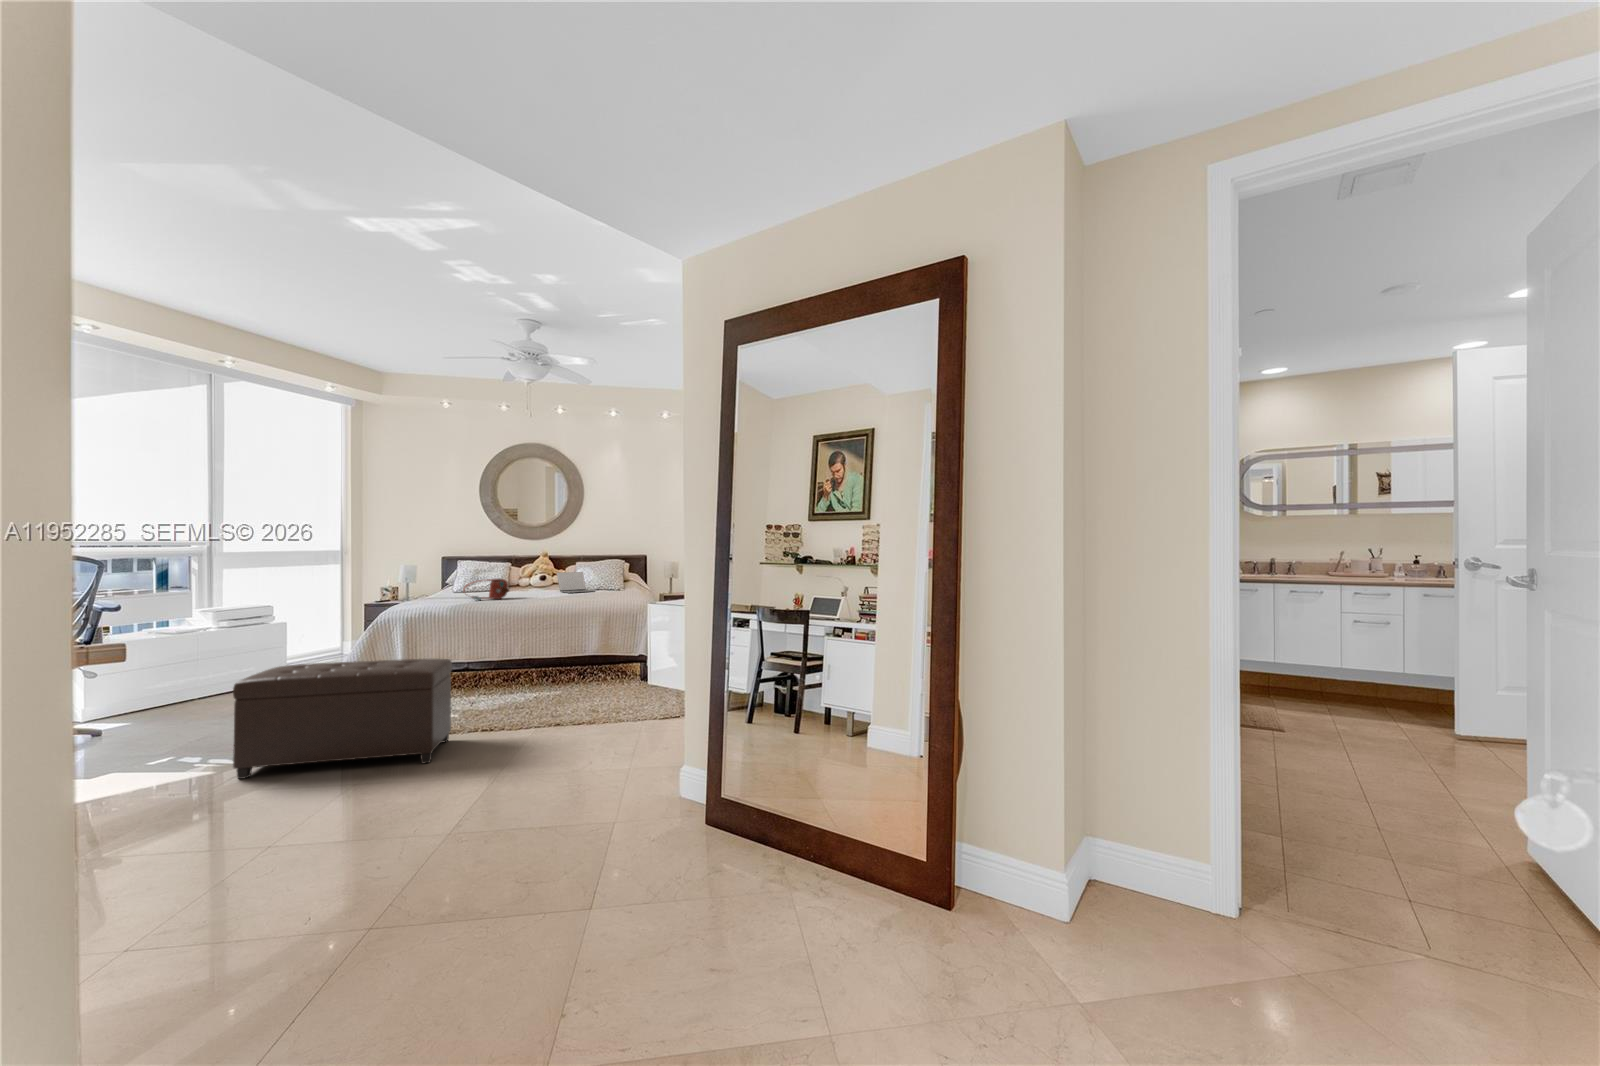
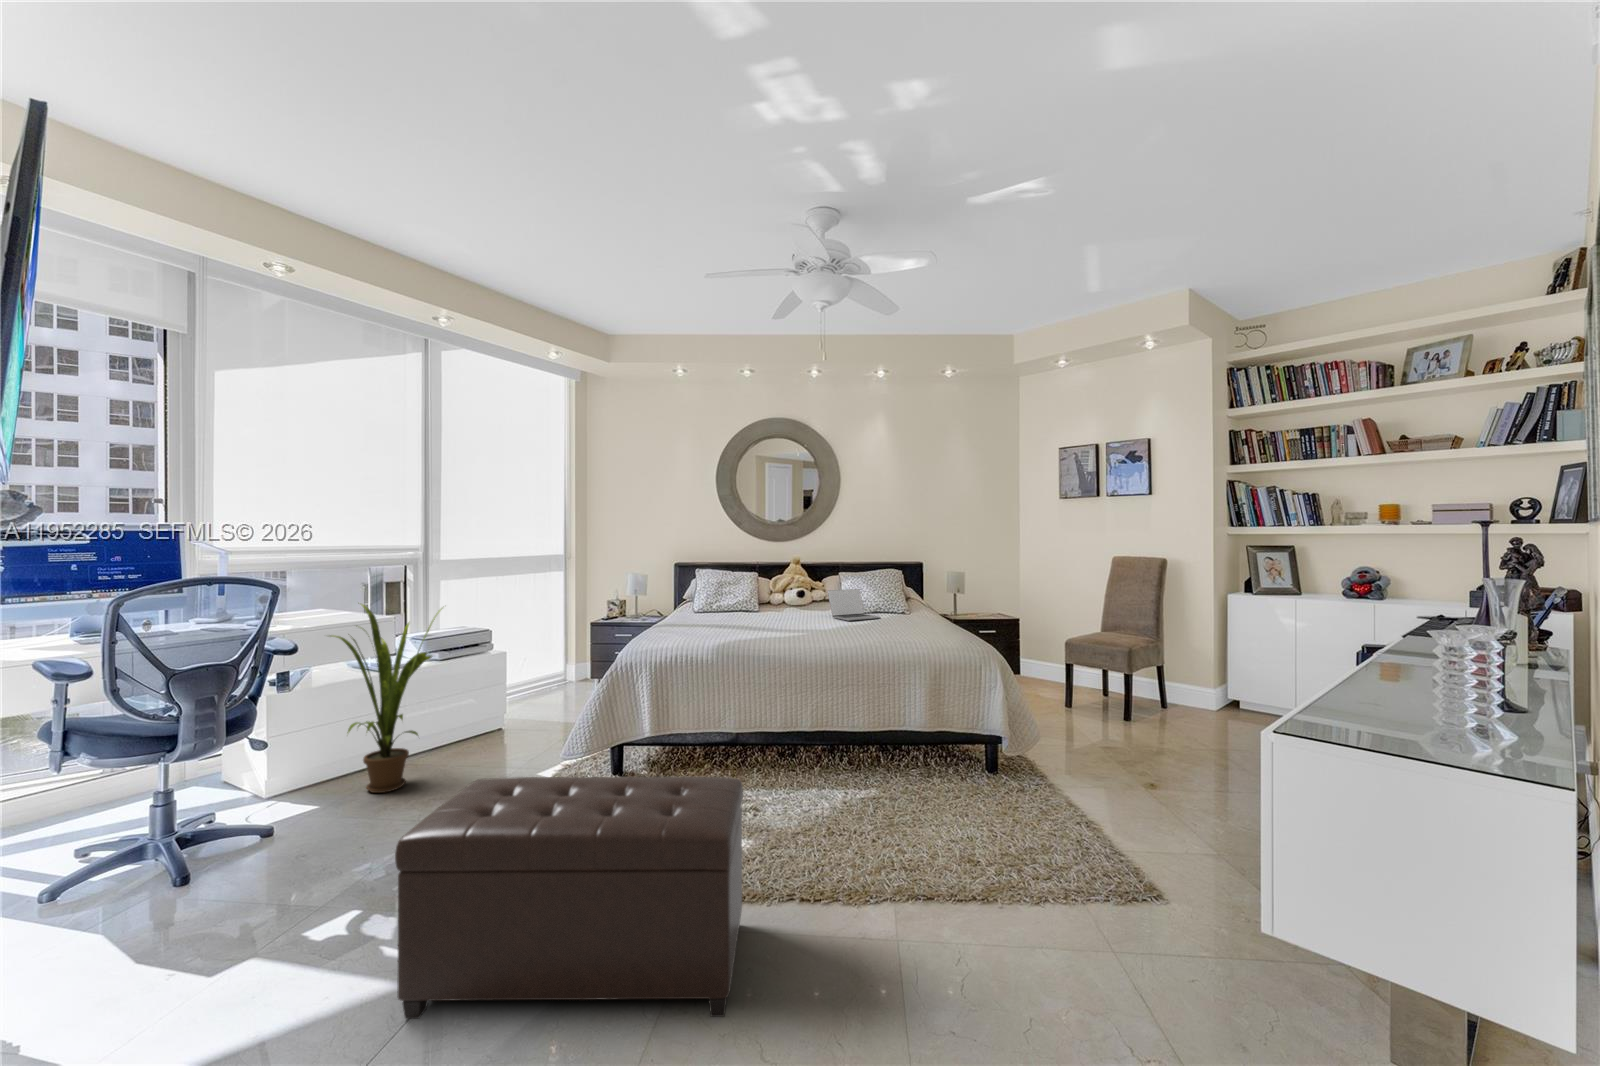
house plant: none [136,578,242,716] -> present [331,605,440,793]
handbag: present [463,578,509,600] -> none [717,602,776,633]

